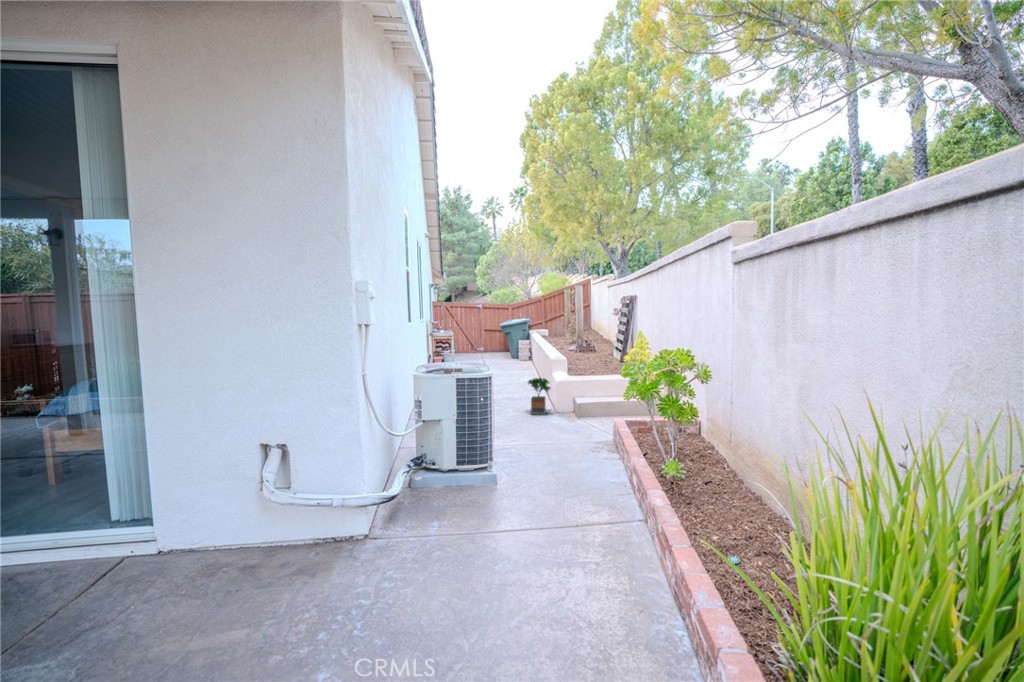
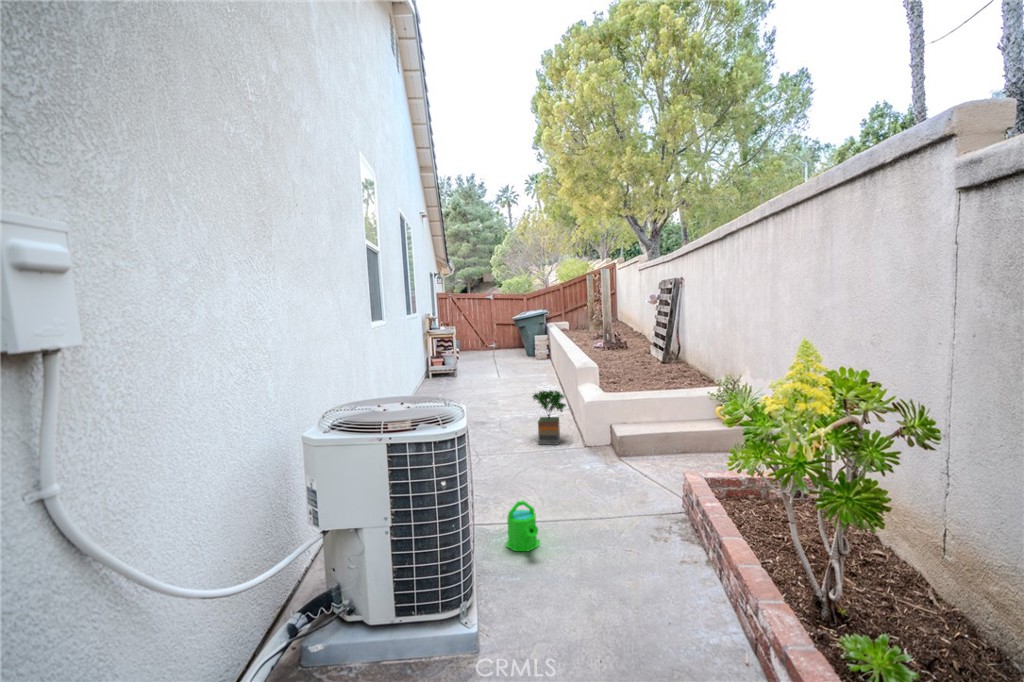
watering can: none [519,434,539,462] -> present [506,500,539,551]

